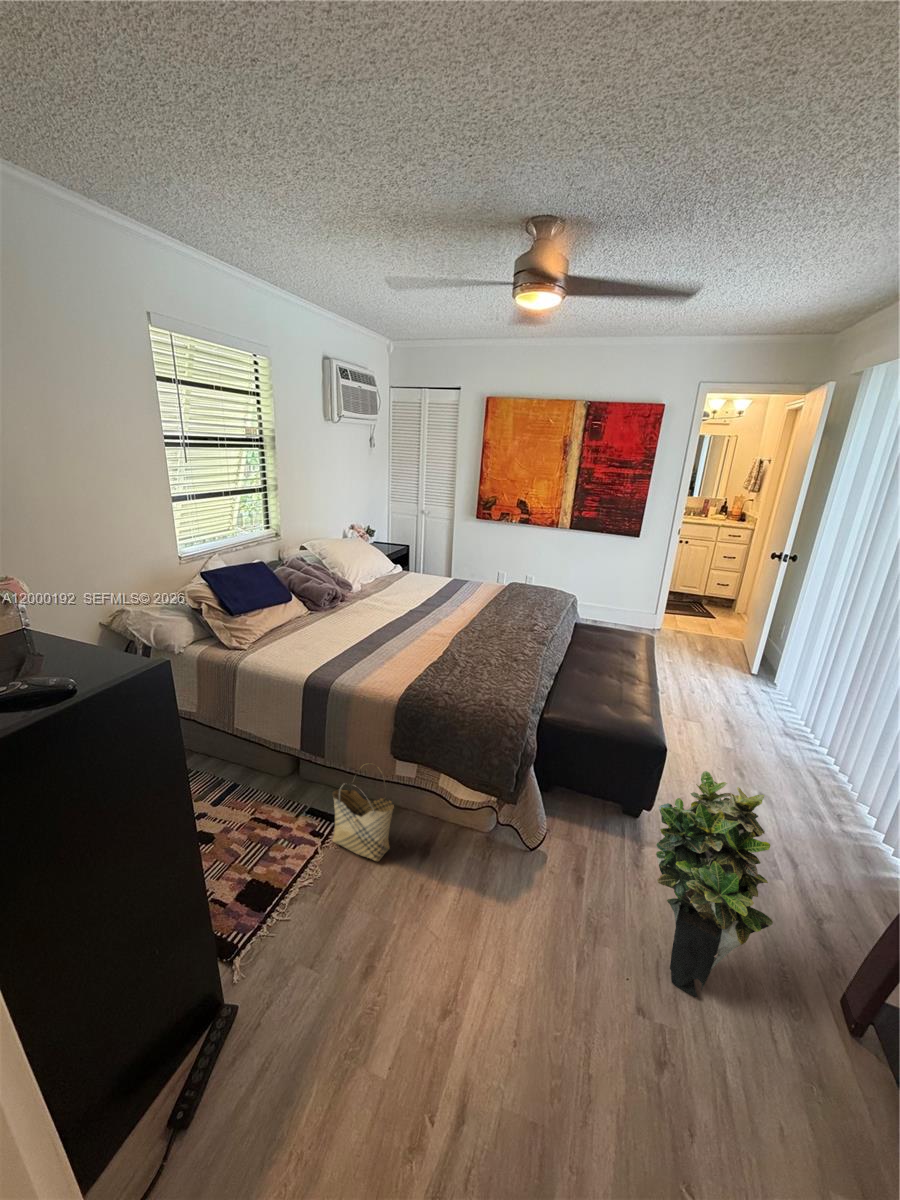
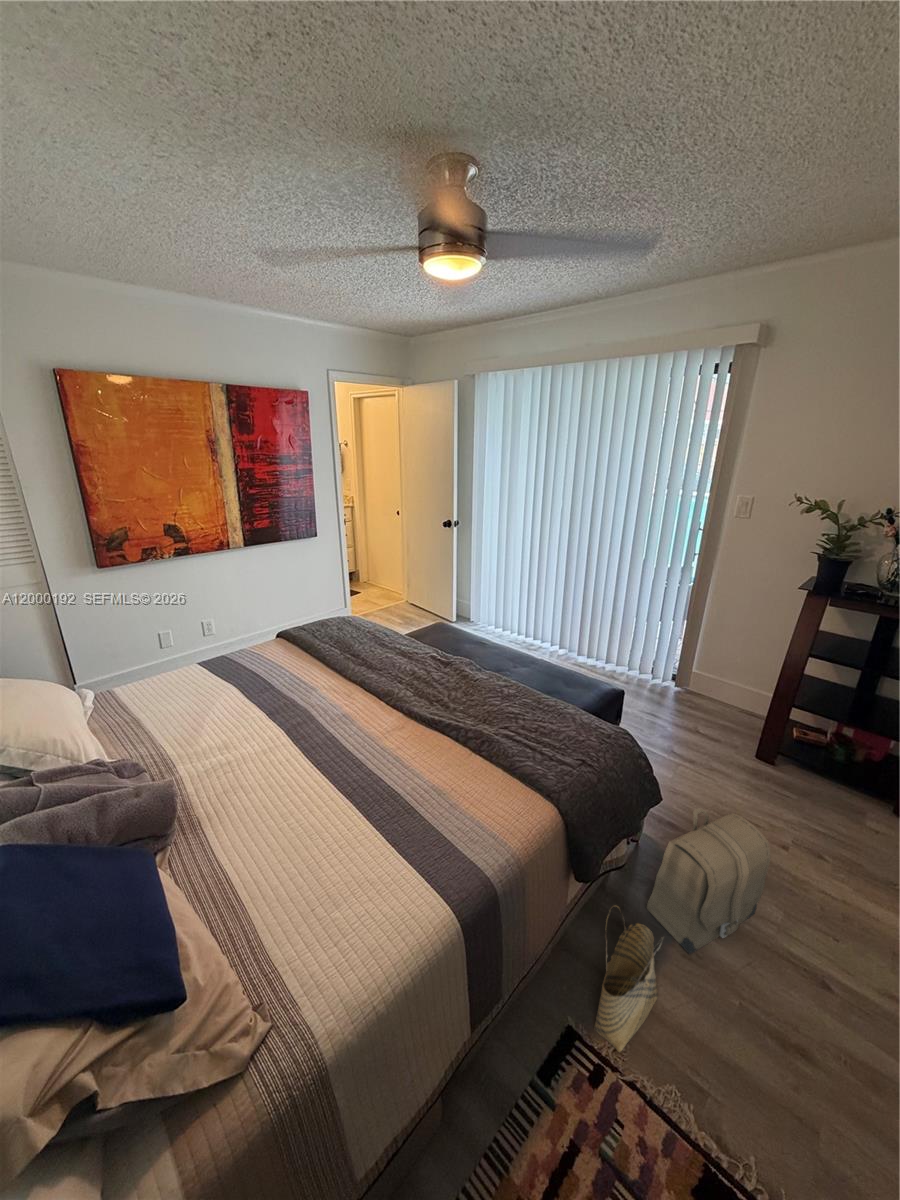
potted plant: present [656,771,773,997] -> none [710,674,802,822]
backpack: none [423,792,527,944] -> present [647,808,771,954]

